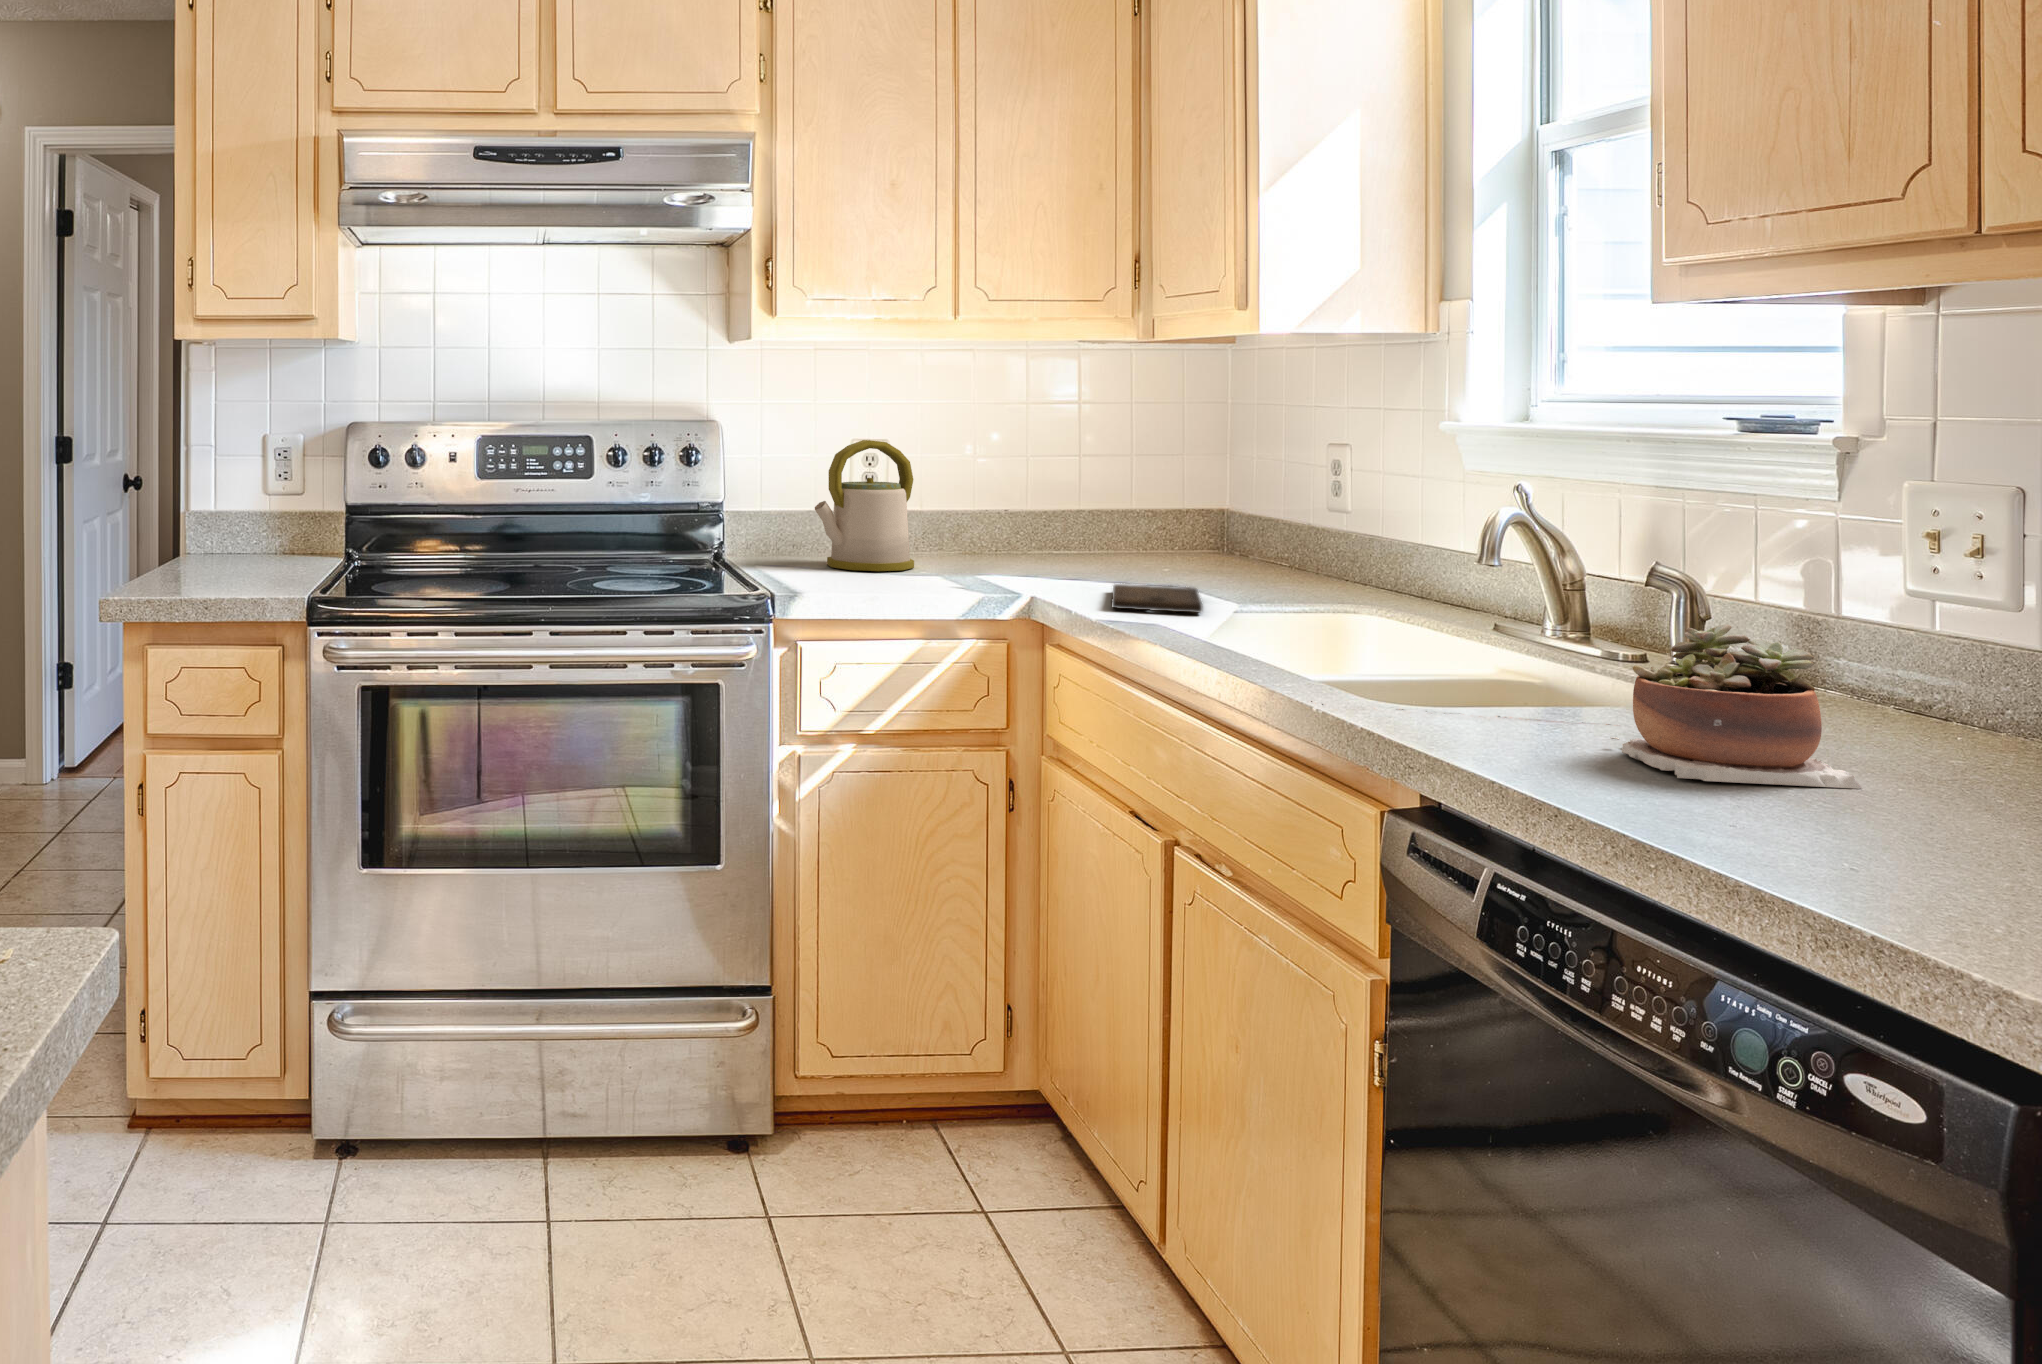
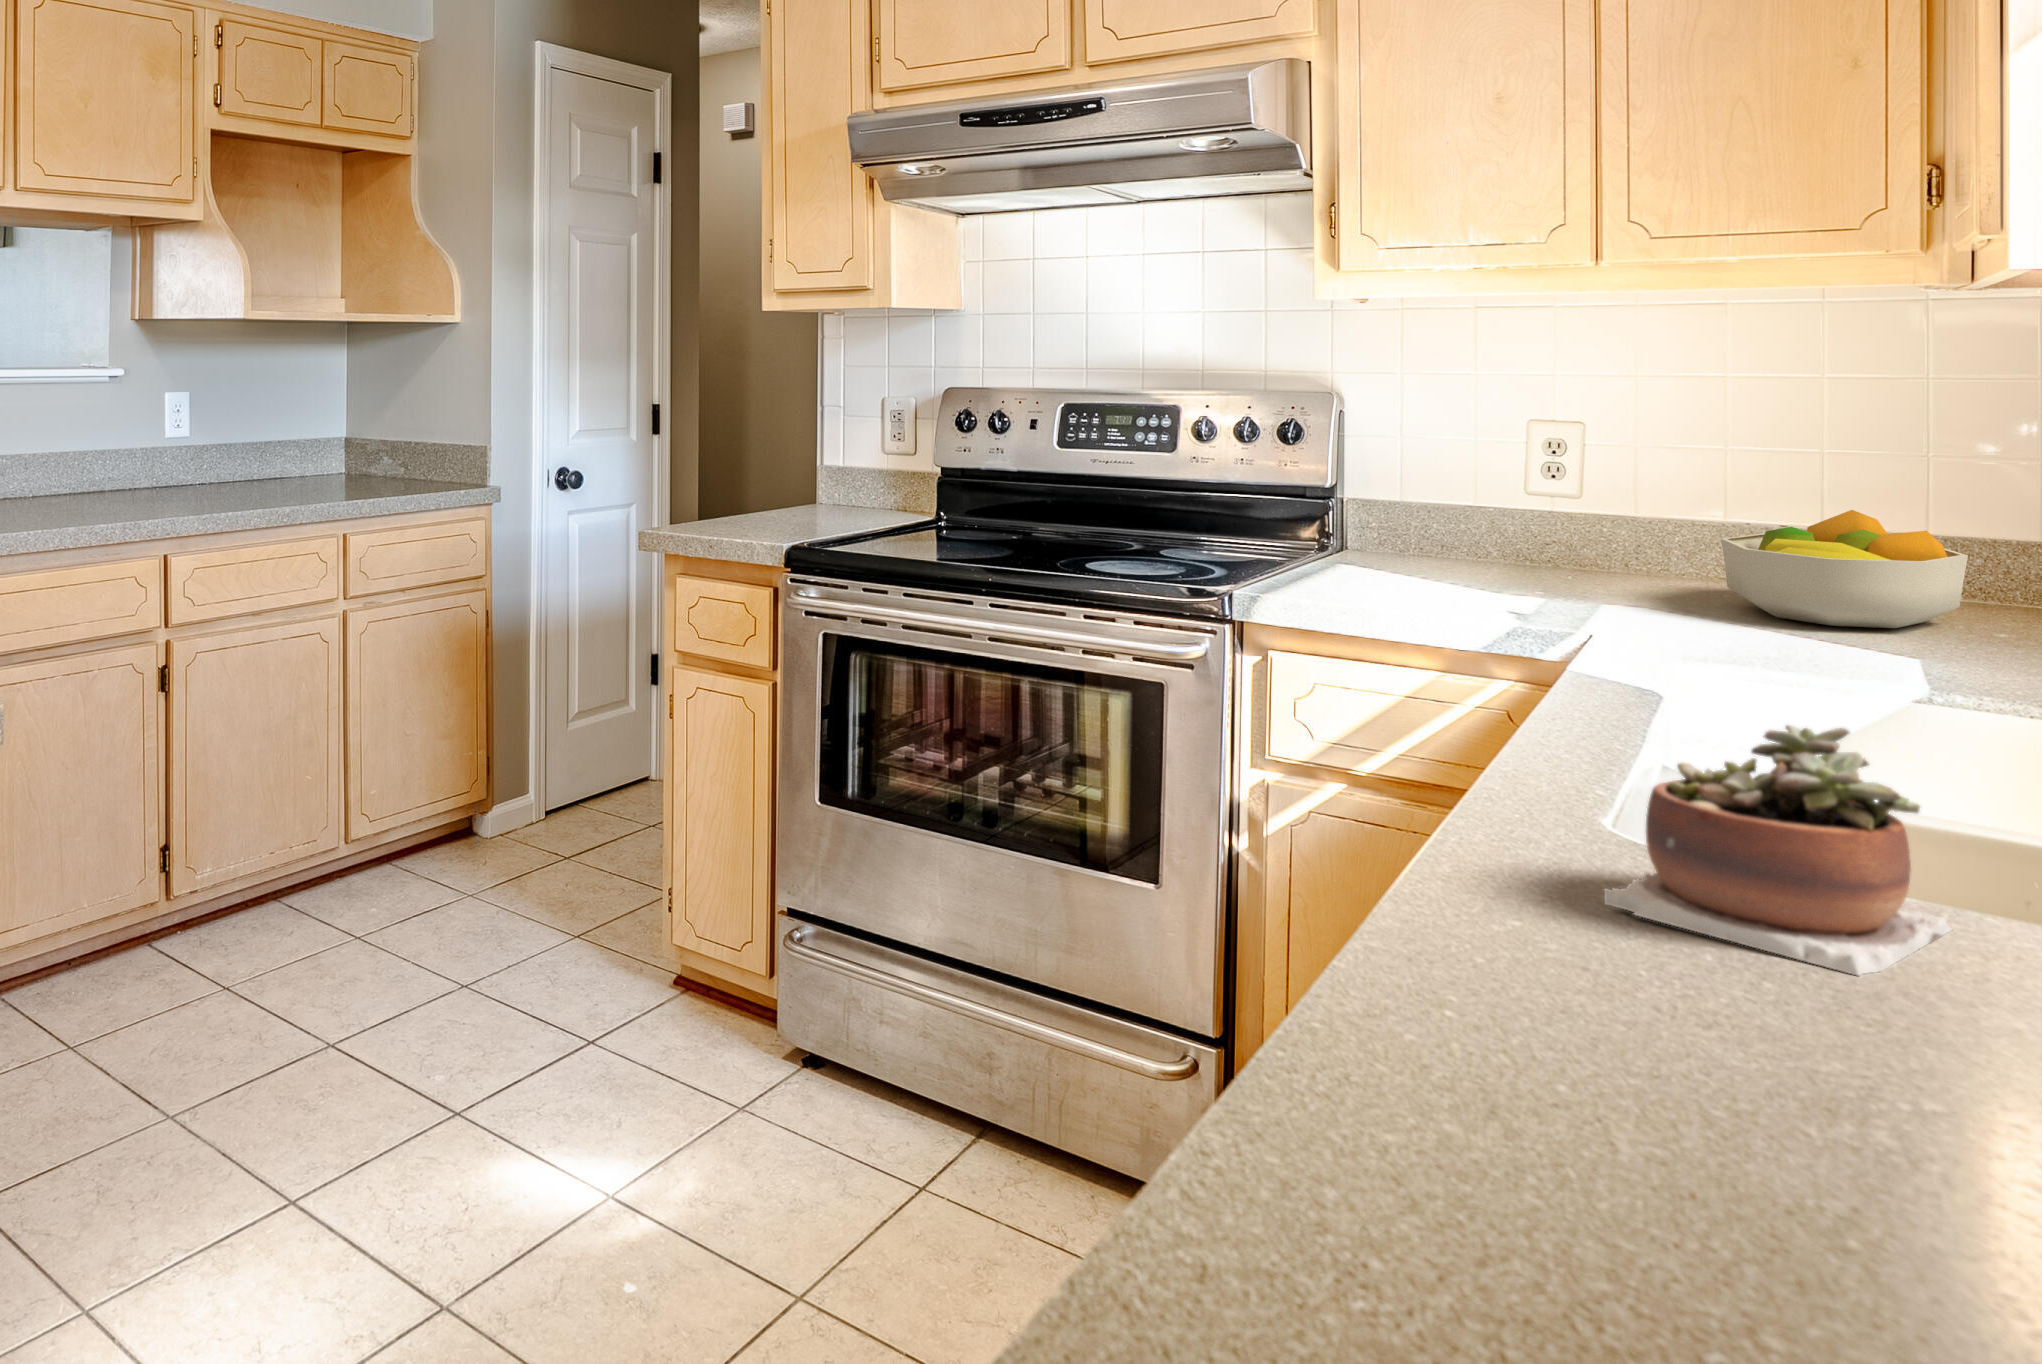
kettle: present [815,440,914,571] -> none [1411,422,1566,590]
fruit bowl: none [1011,494,1154,574] -> present [1721,510,1968,628]
cutting board: present [1112,584,1203,613] -> none [1638,634,1870,679]

